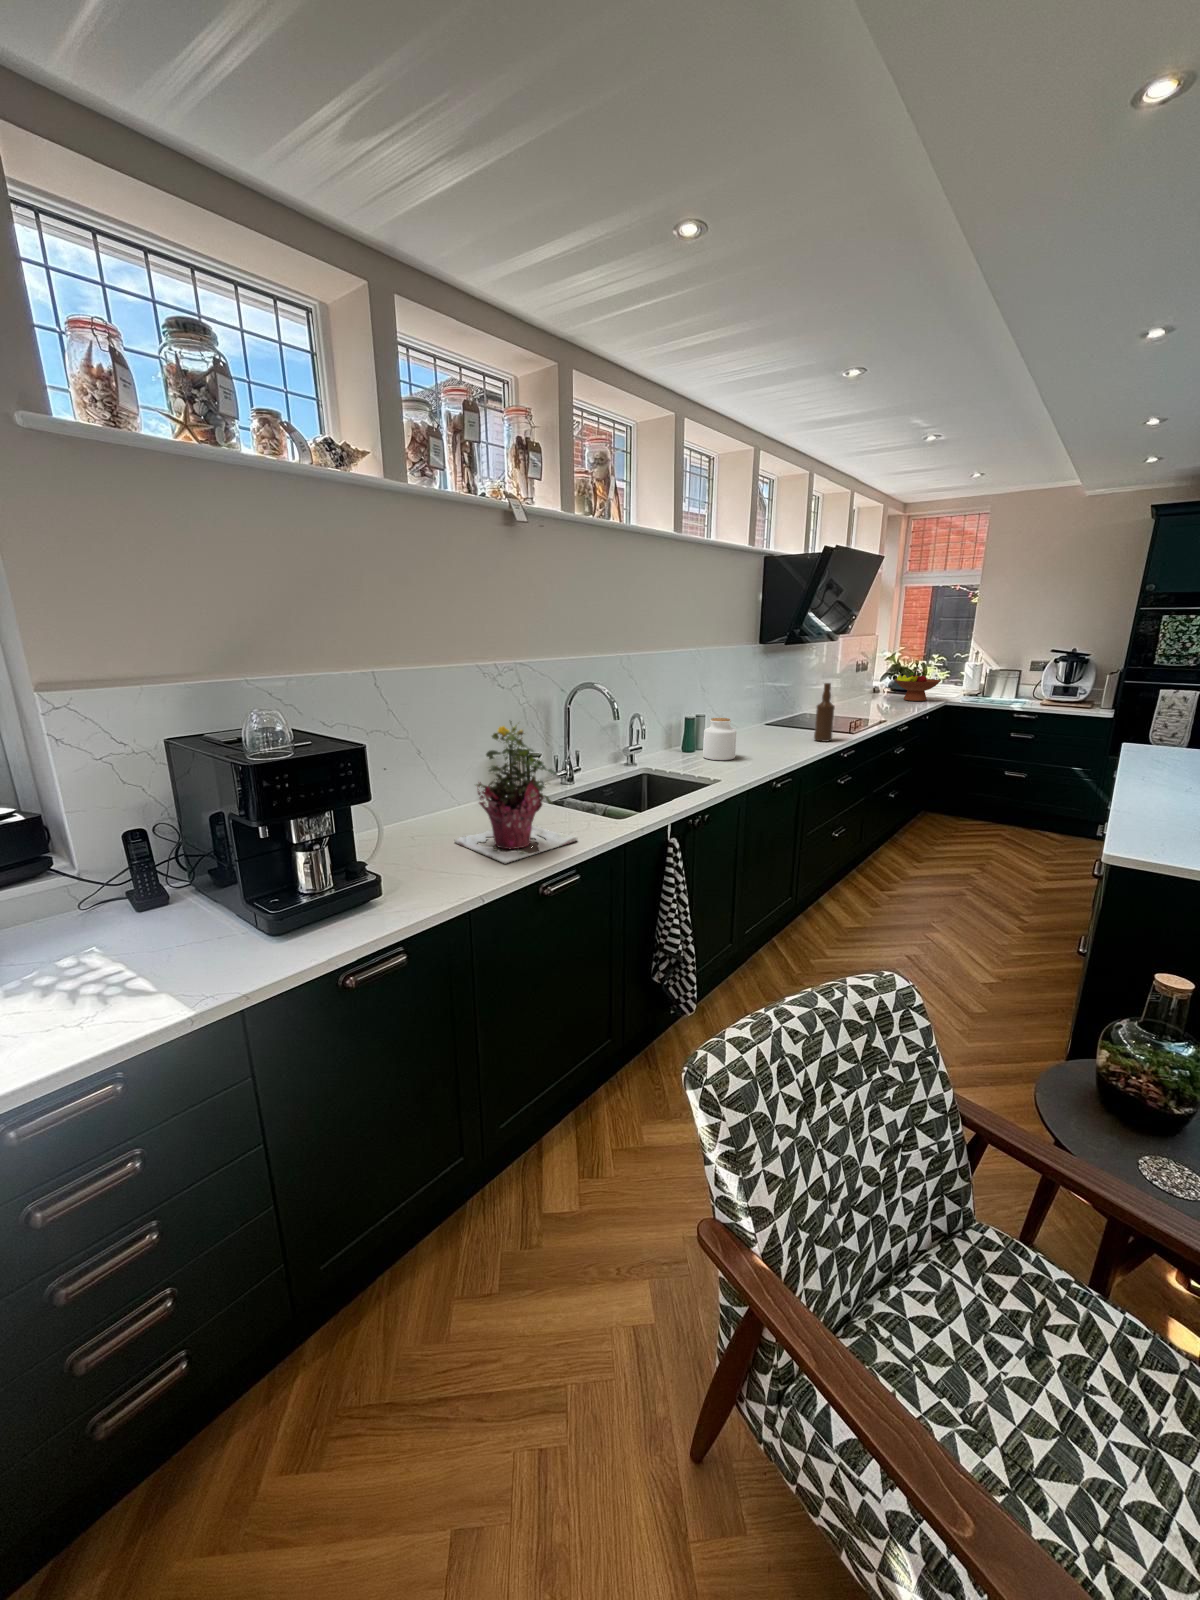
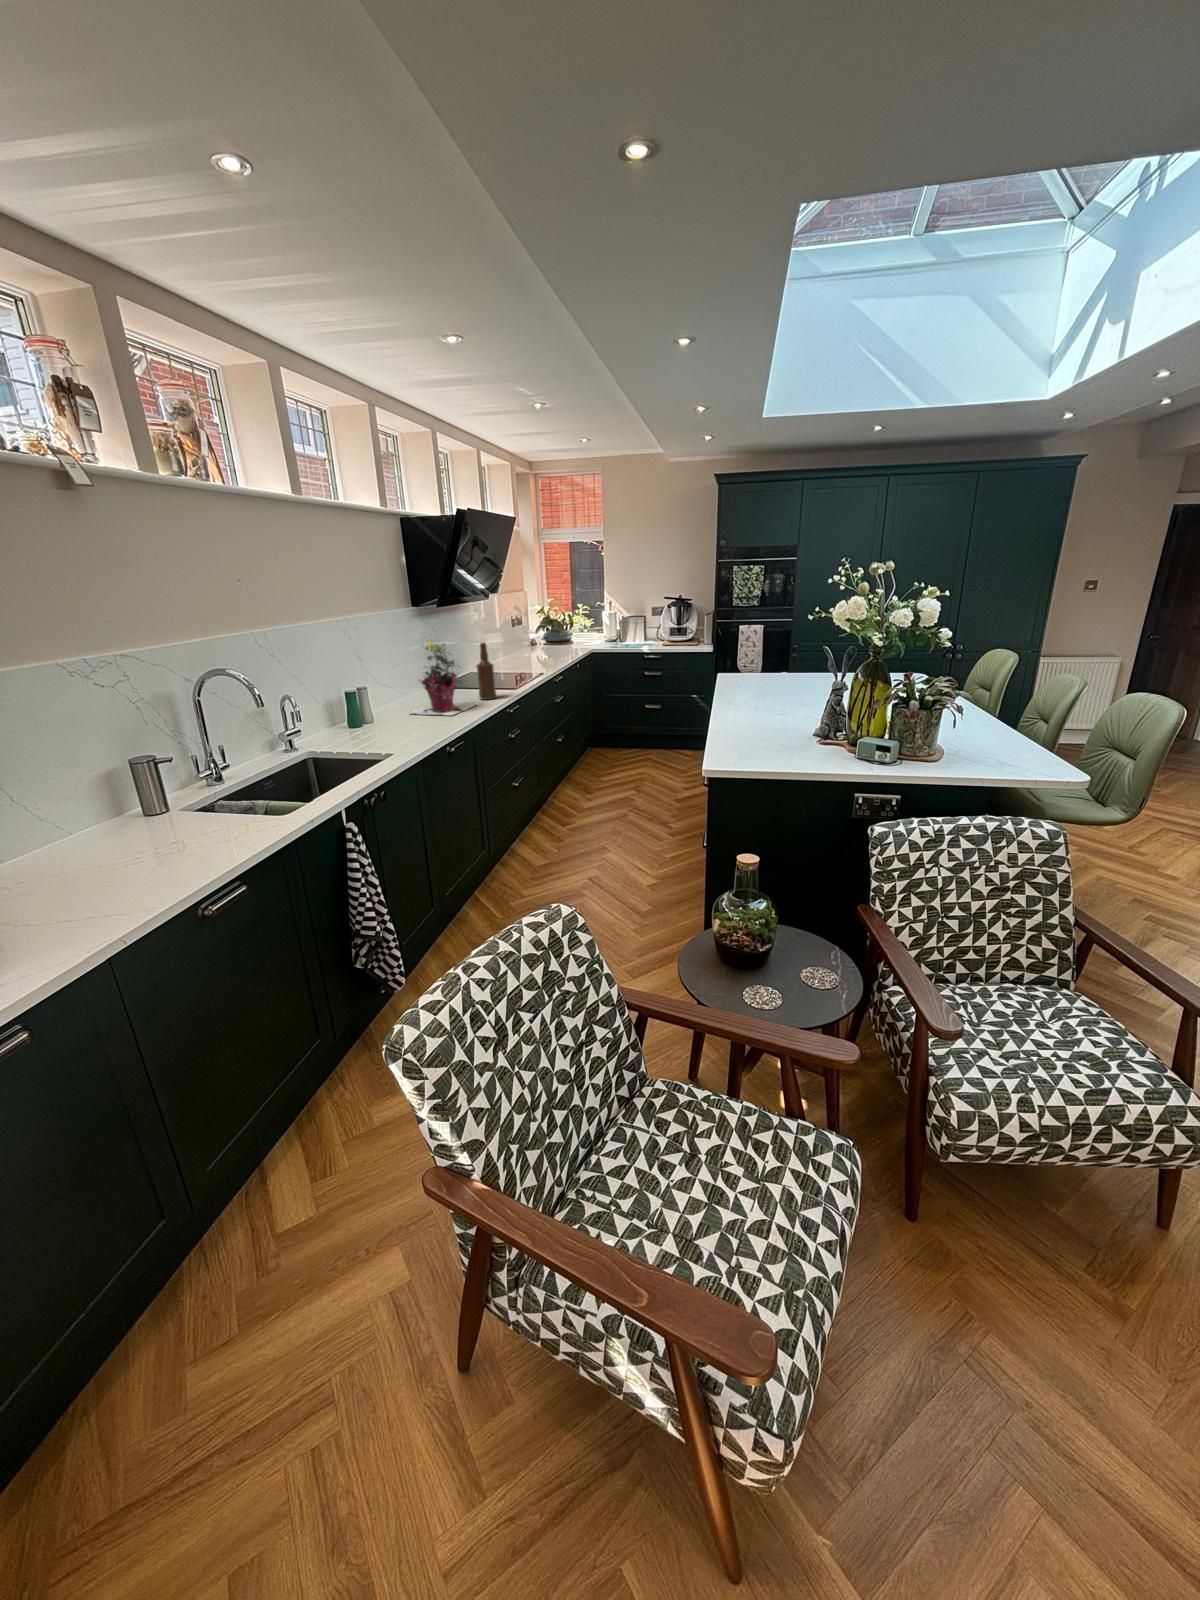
fruit bowl: present [895,673,940,701] -> none [547,624,585,650]
jar: present [703,718,736,760] -> none [366,688,404,733]
potted plant: present [454,721,577,863] -> present [409,642,477,716]

